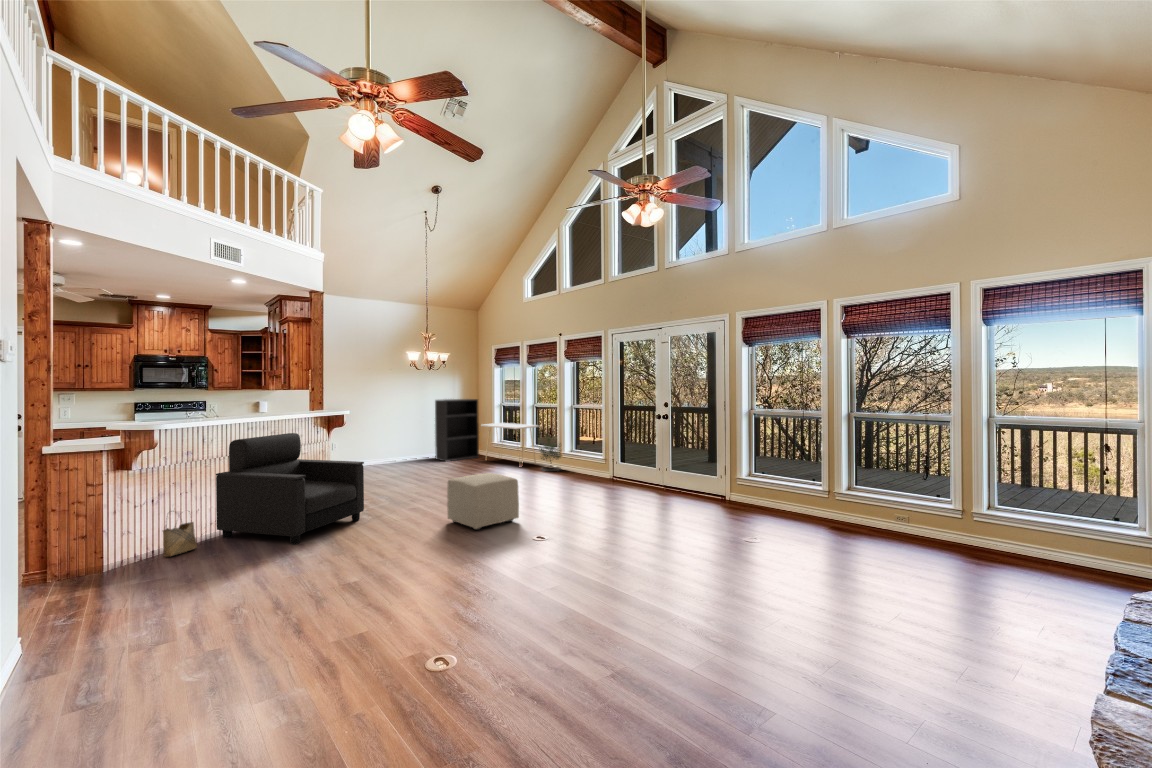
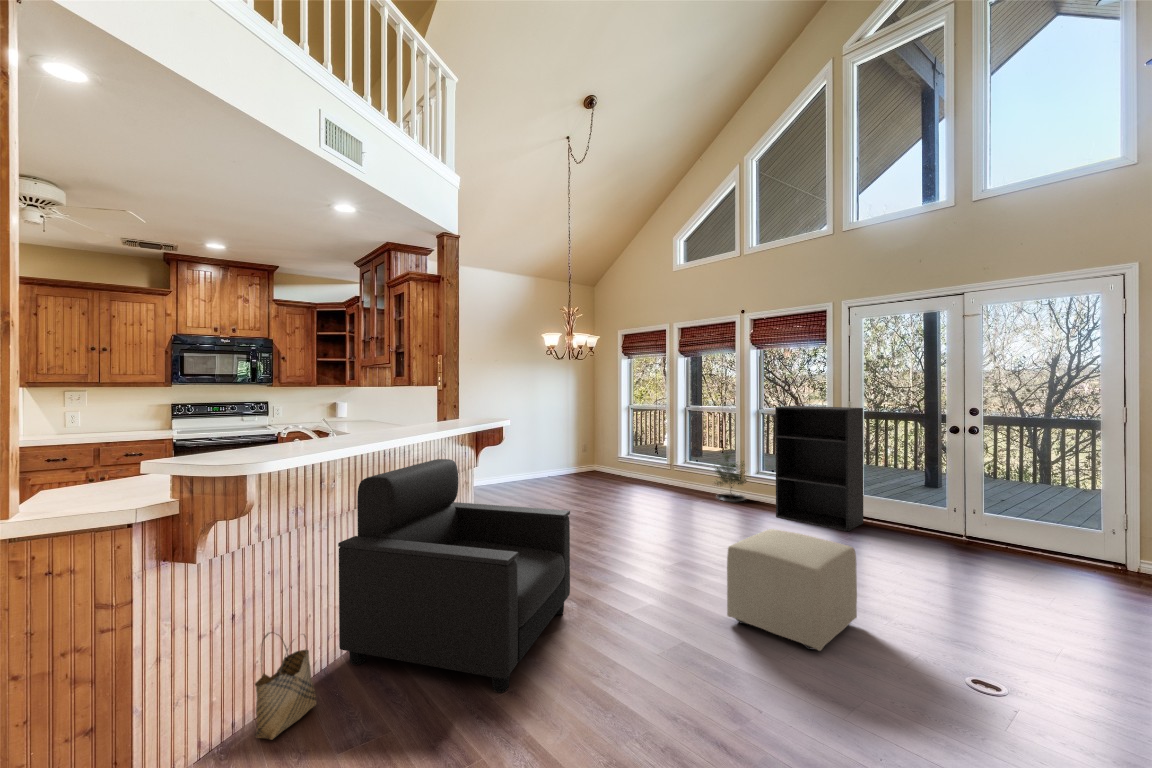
bookshelf: present [435,399,479,461] -> present [775,406,863,531]
console table: present [481,423,539,459] -> none [615,431,699,492]

